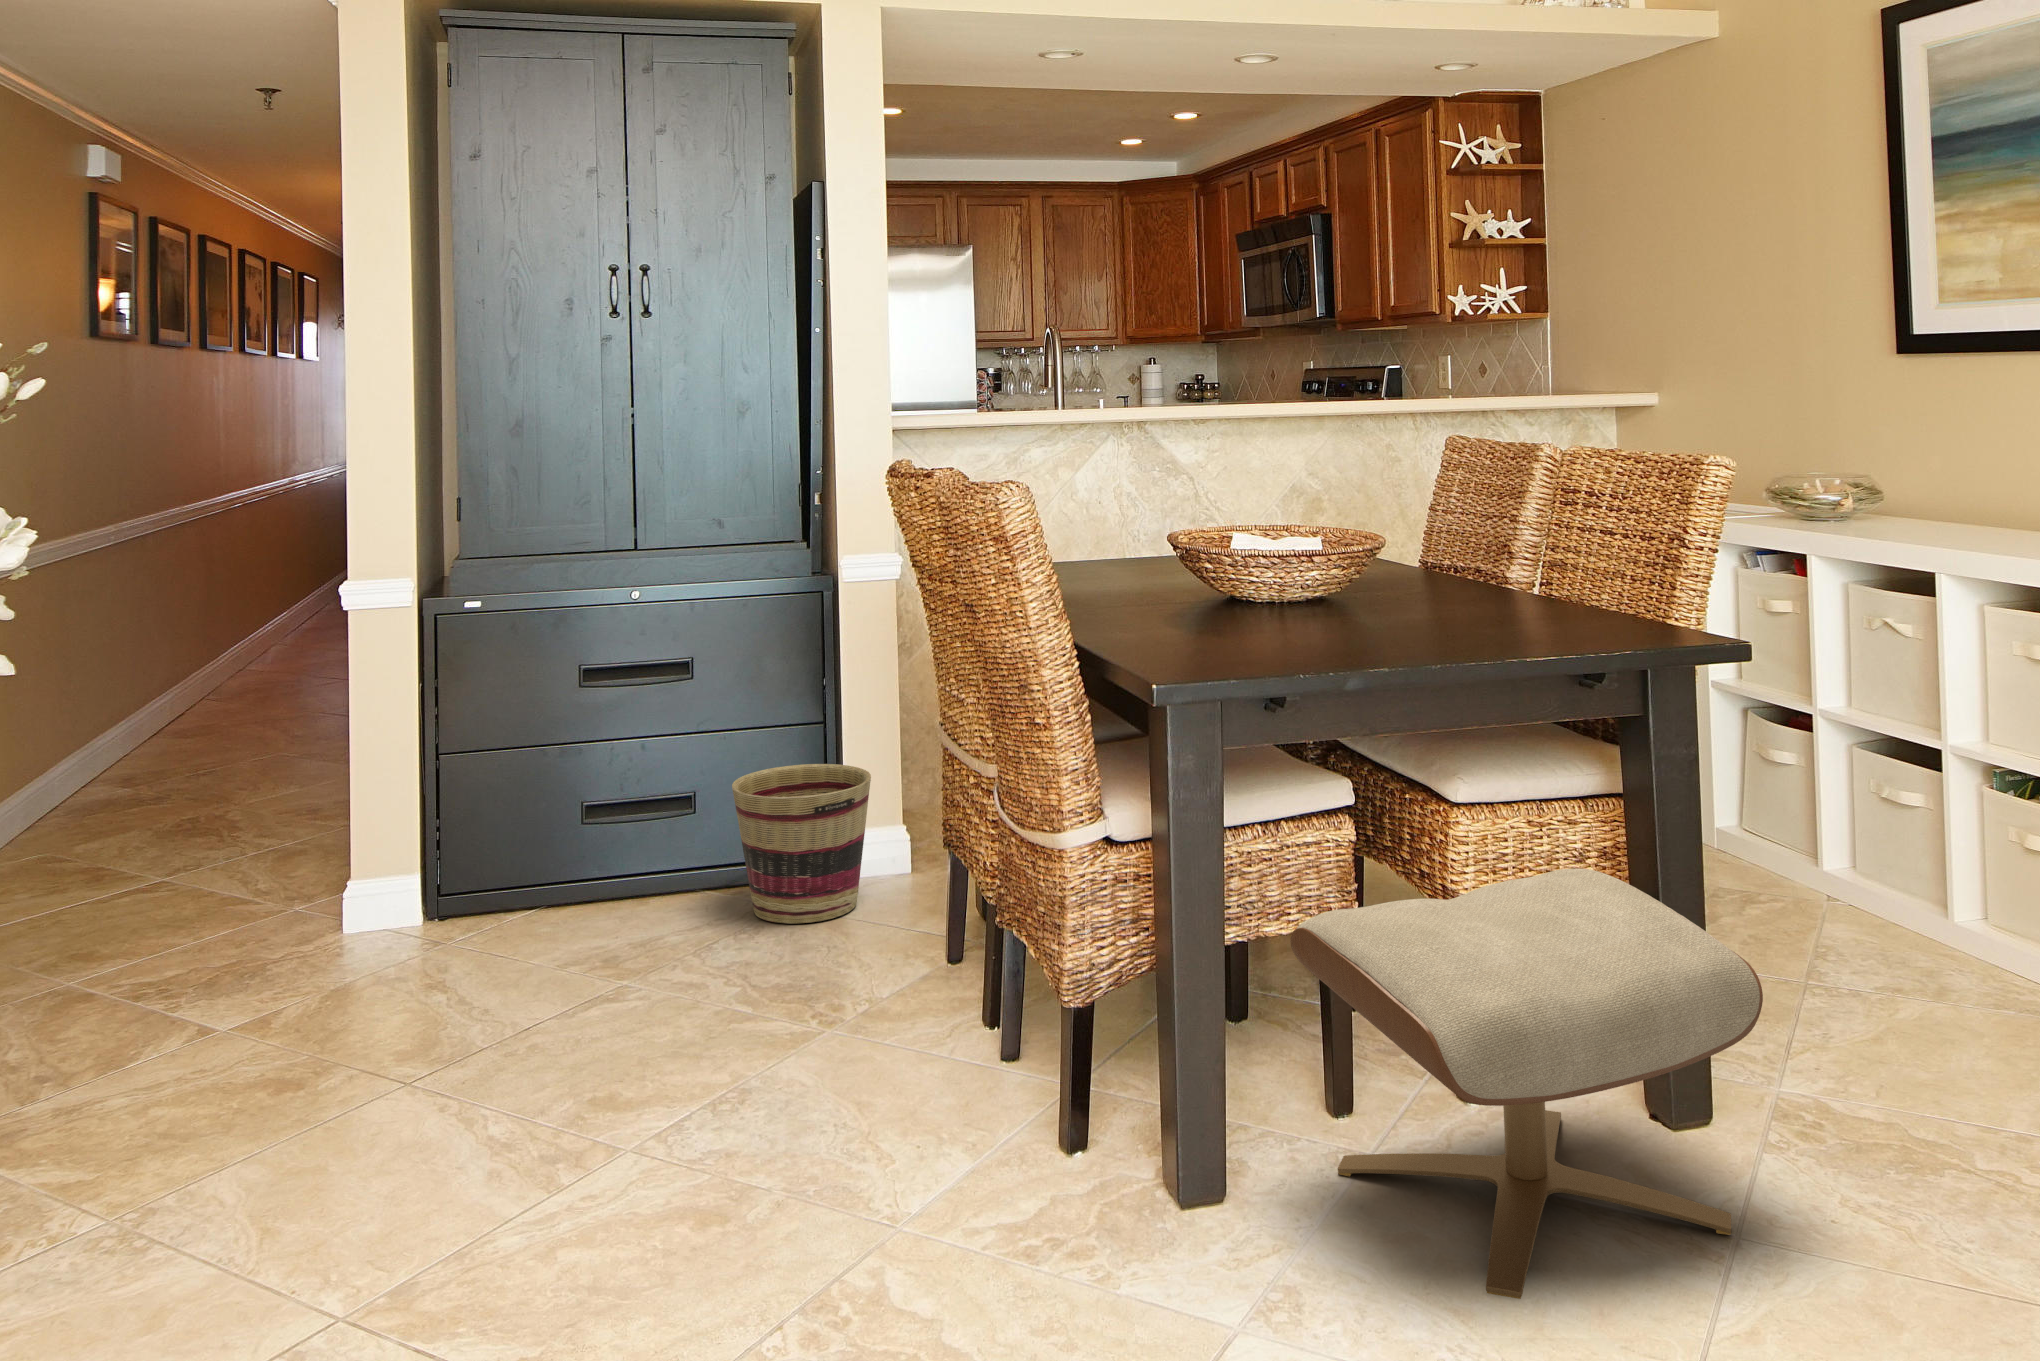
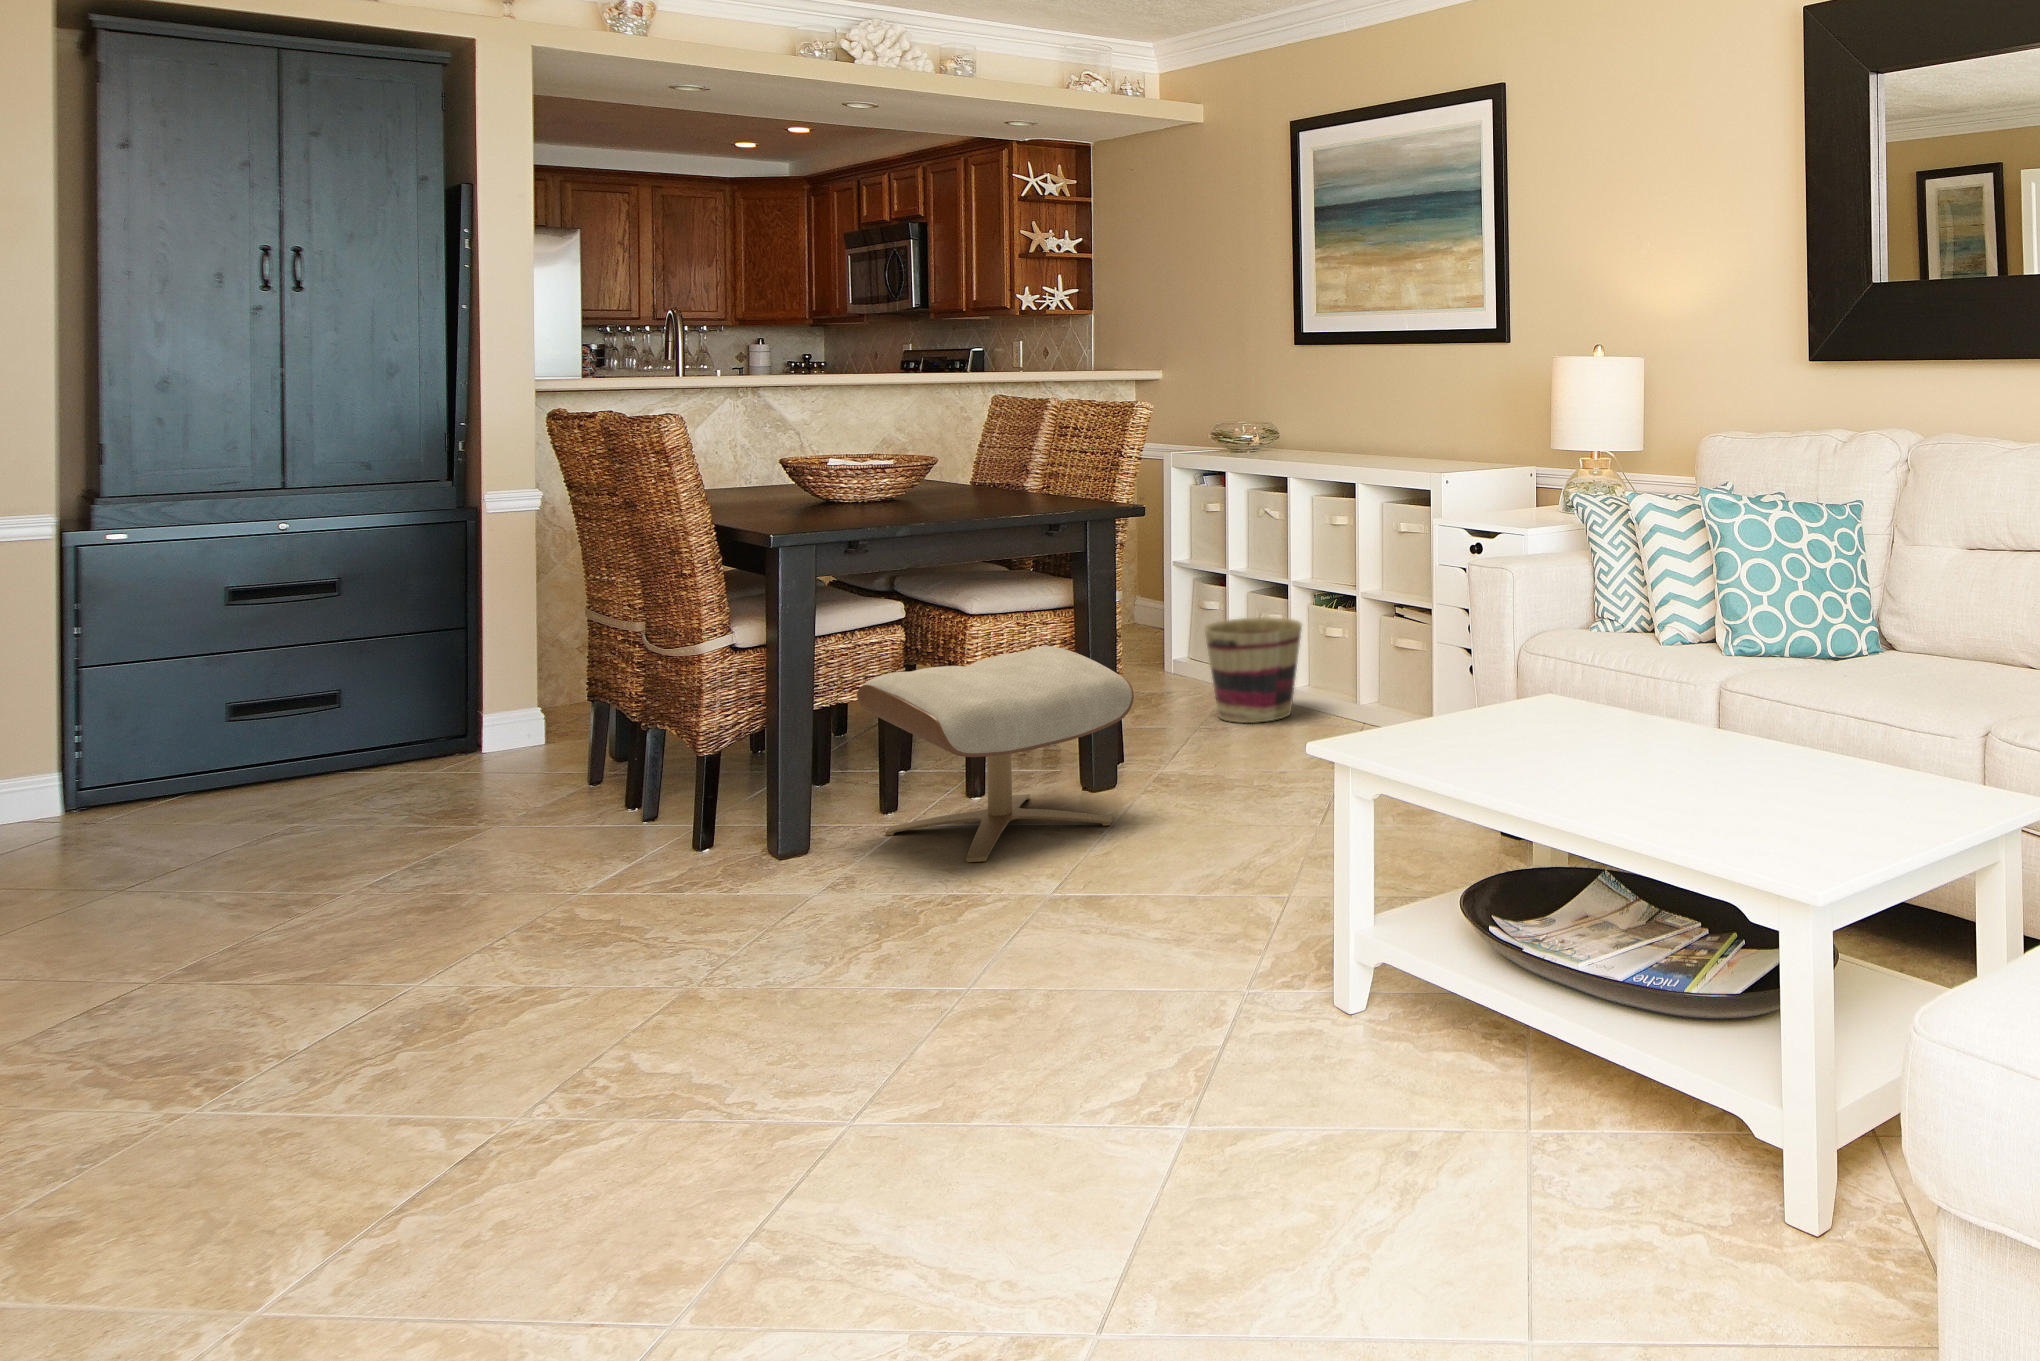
basket: present [732,764,871,924] -> present [1205,617,1302,723]

